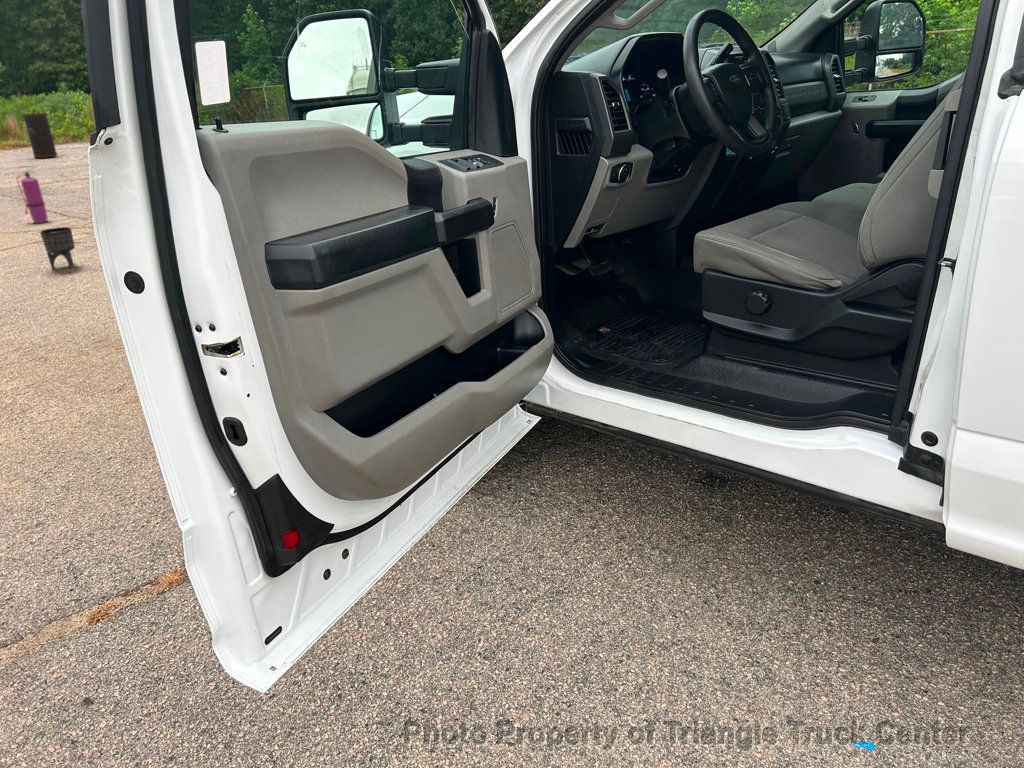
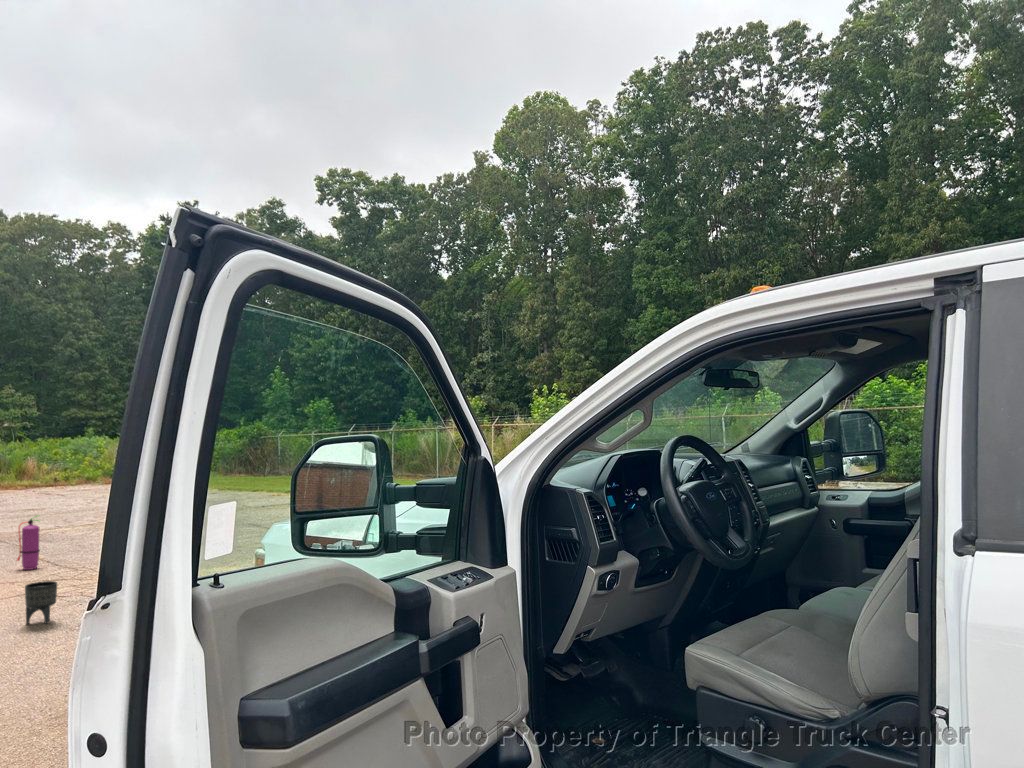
trash can: present [23,113,57,158] -> none [44,457,67,499]

